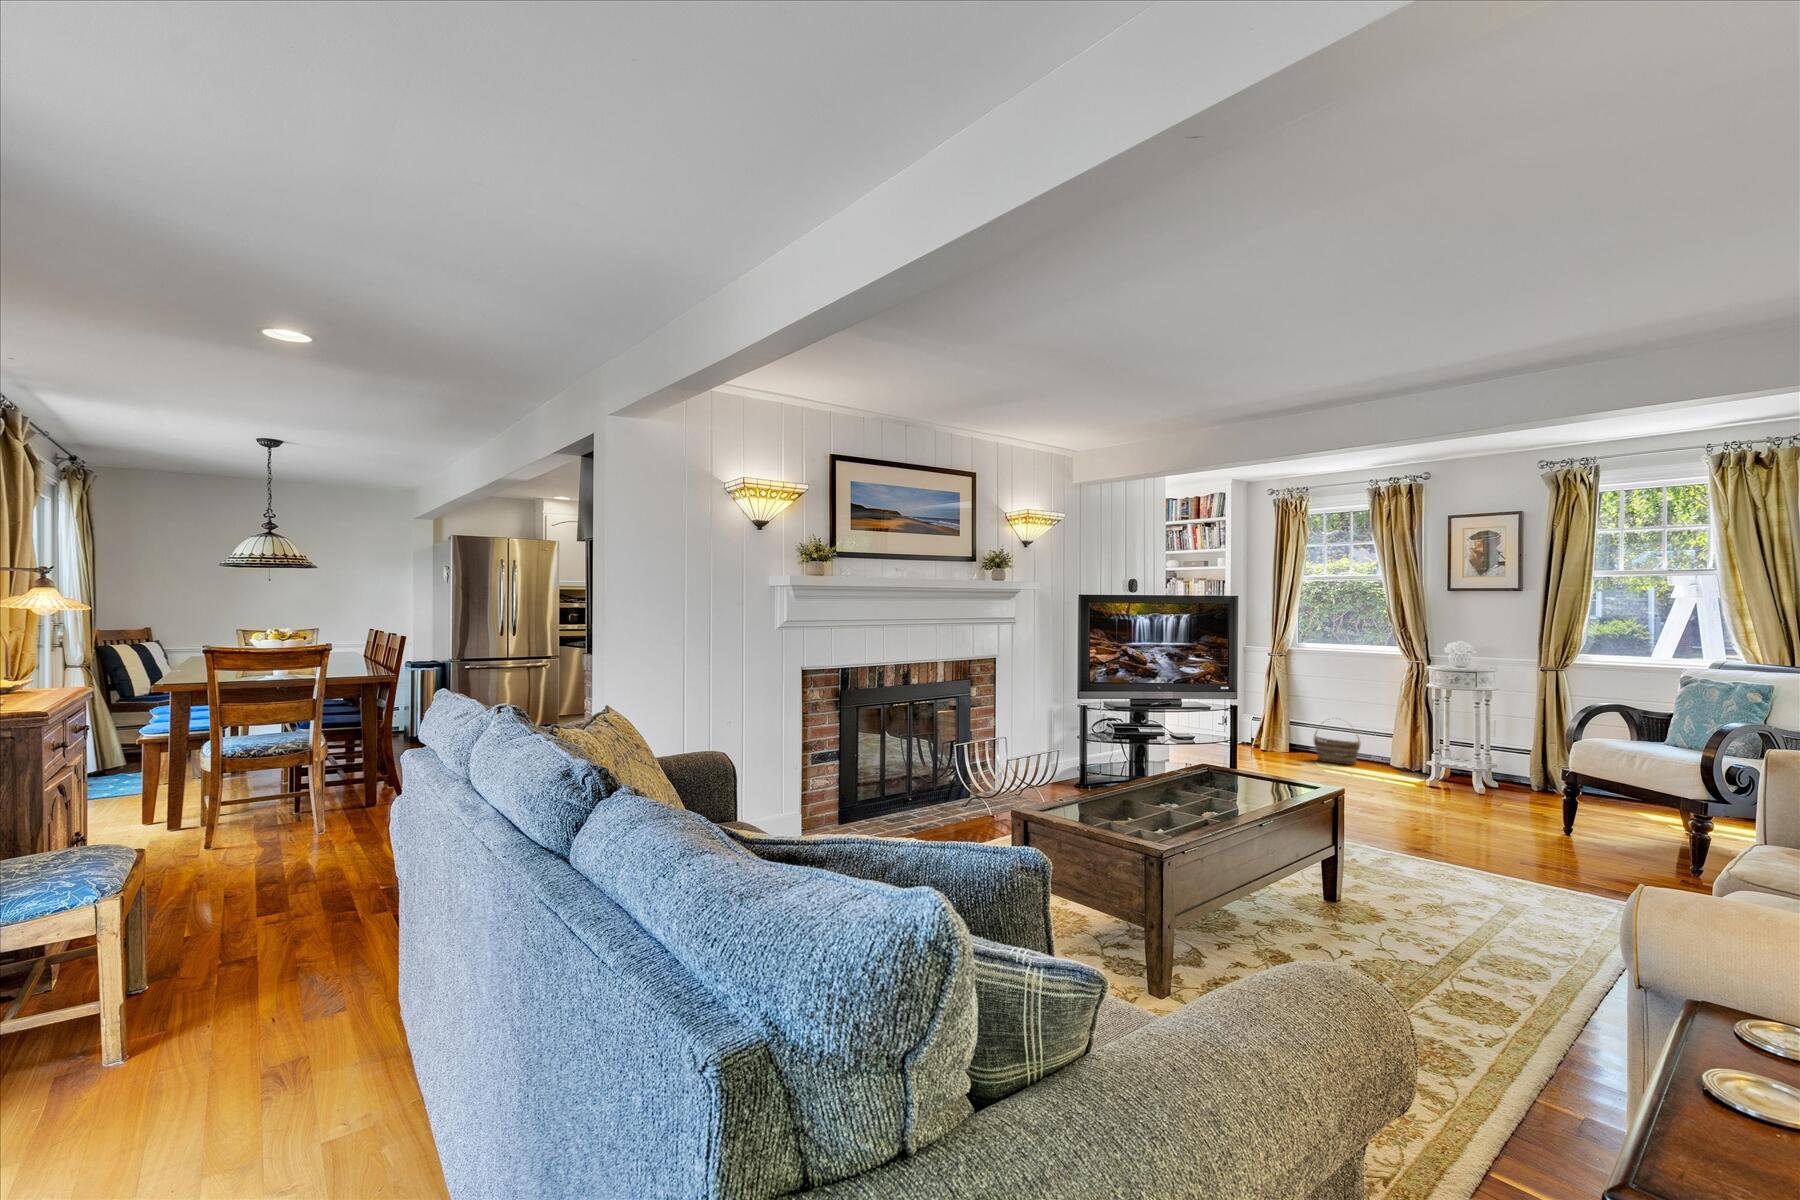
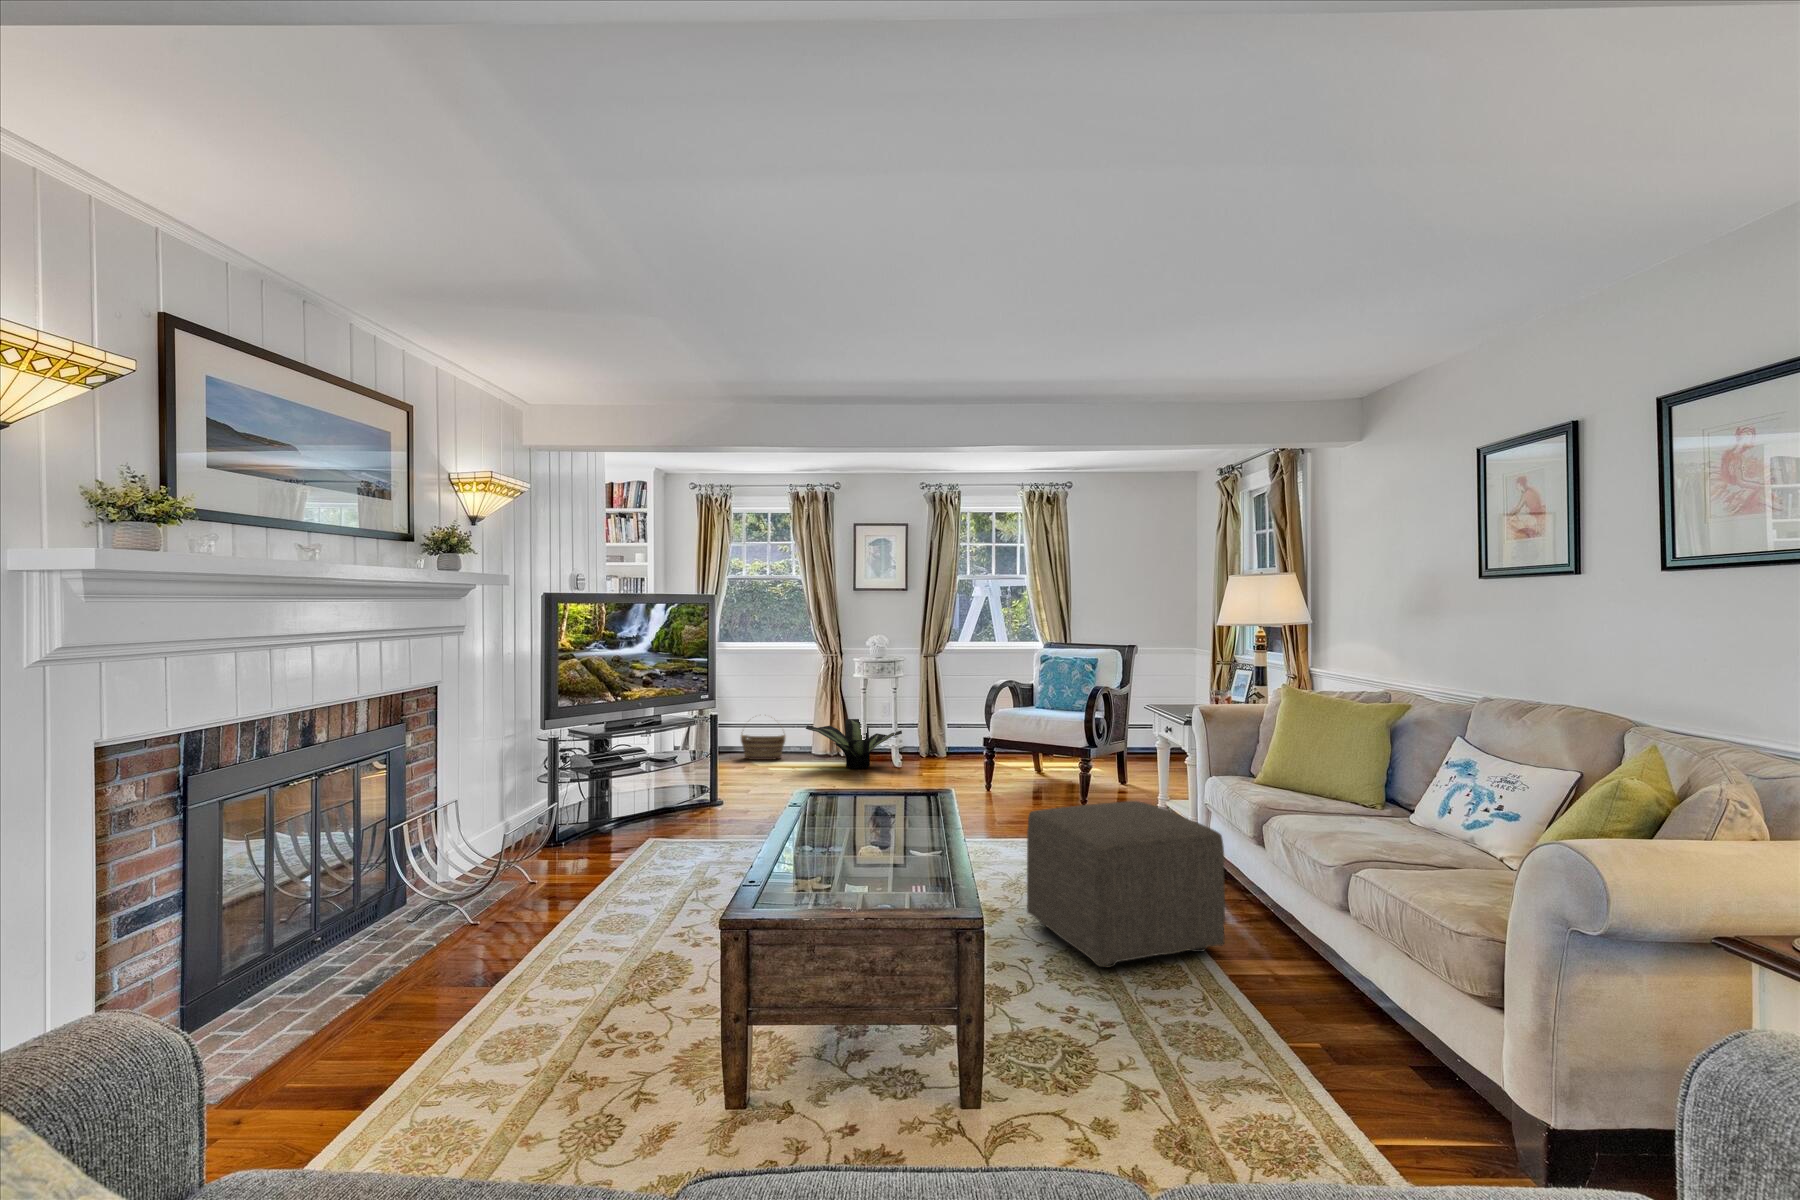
potted plant: none [1363,731,1481,783] -> present [806,719,902,769]
ottoman: none [1372,795,1530,943] -> present [1027,801,1225,968]

